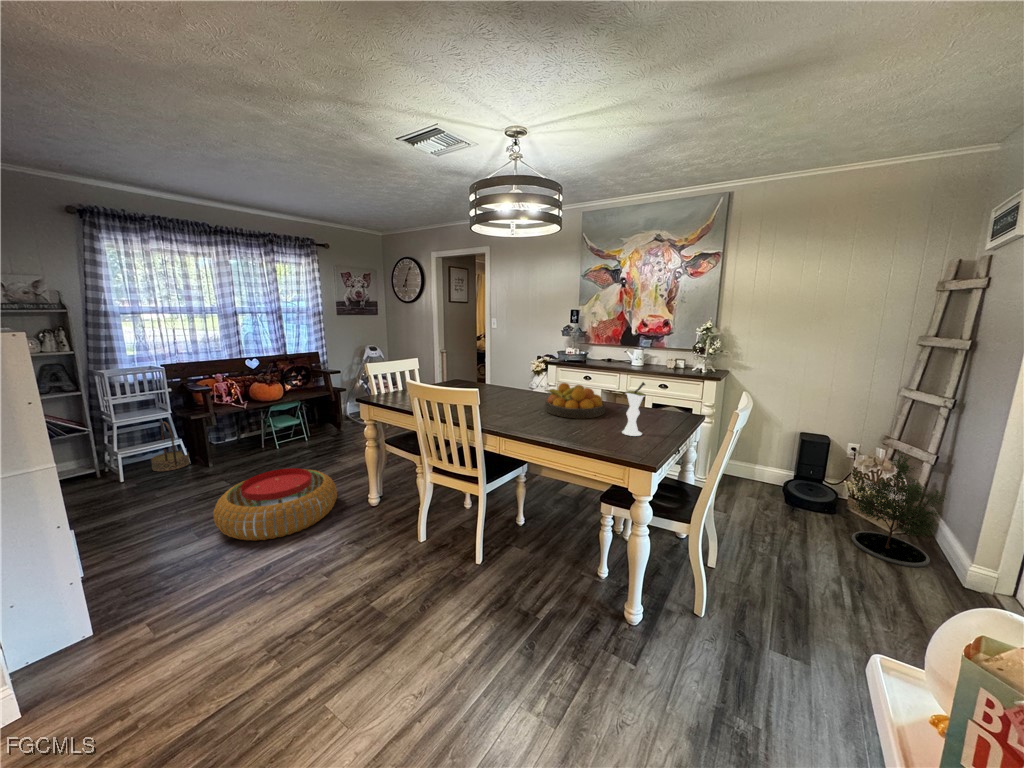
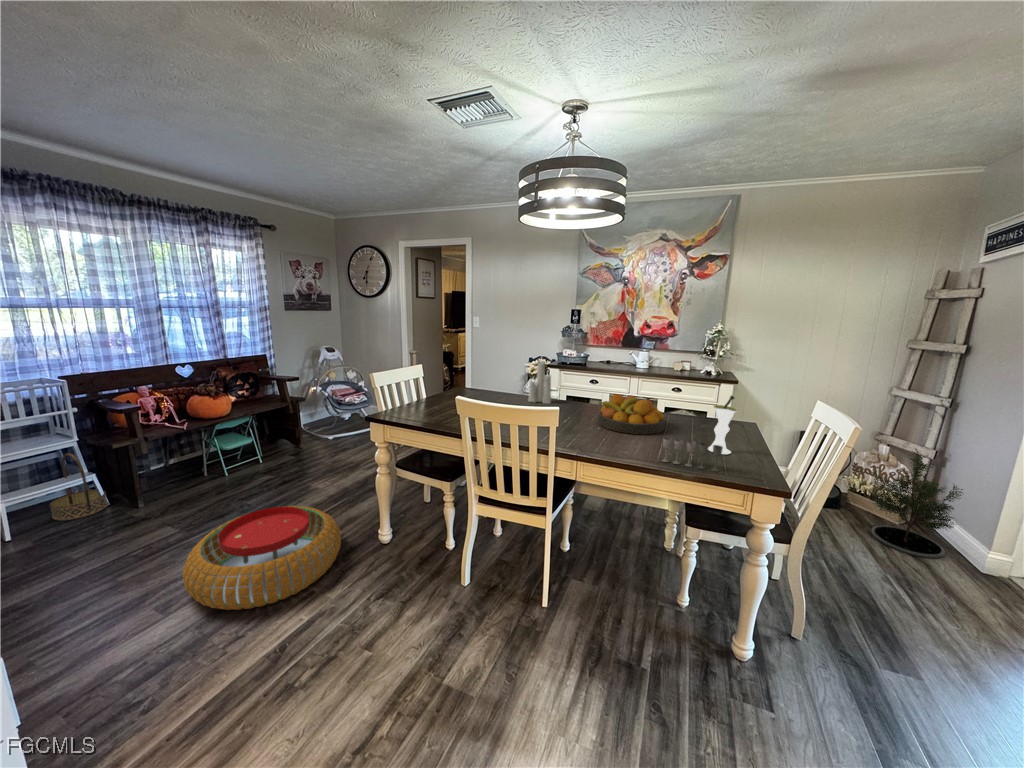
candle: none [503,348,523,393] -> present [528,361,551,404]
wine glass: none [567,417,613,448] -> present [662,437,723,472]

